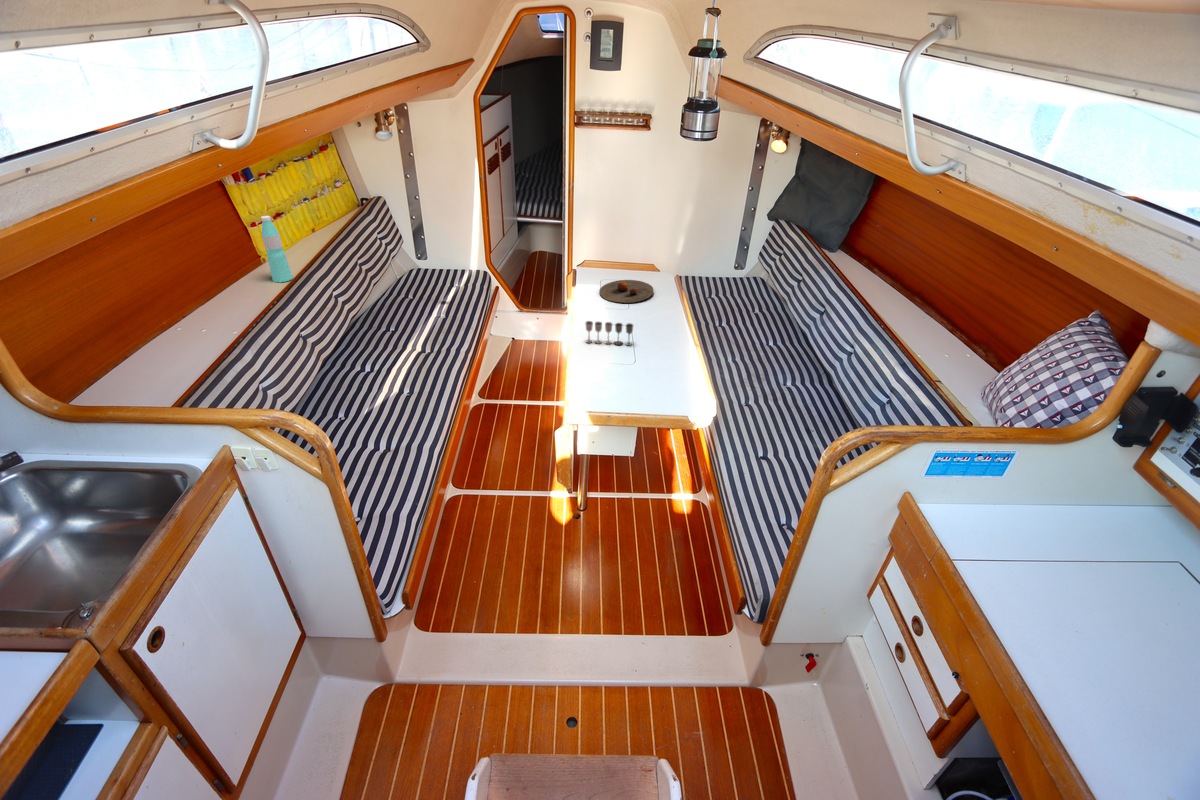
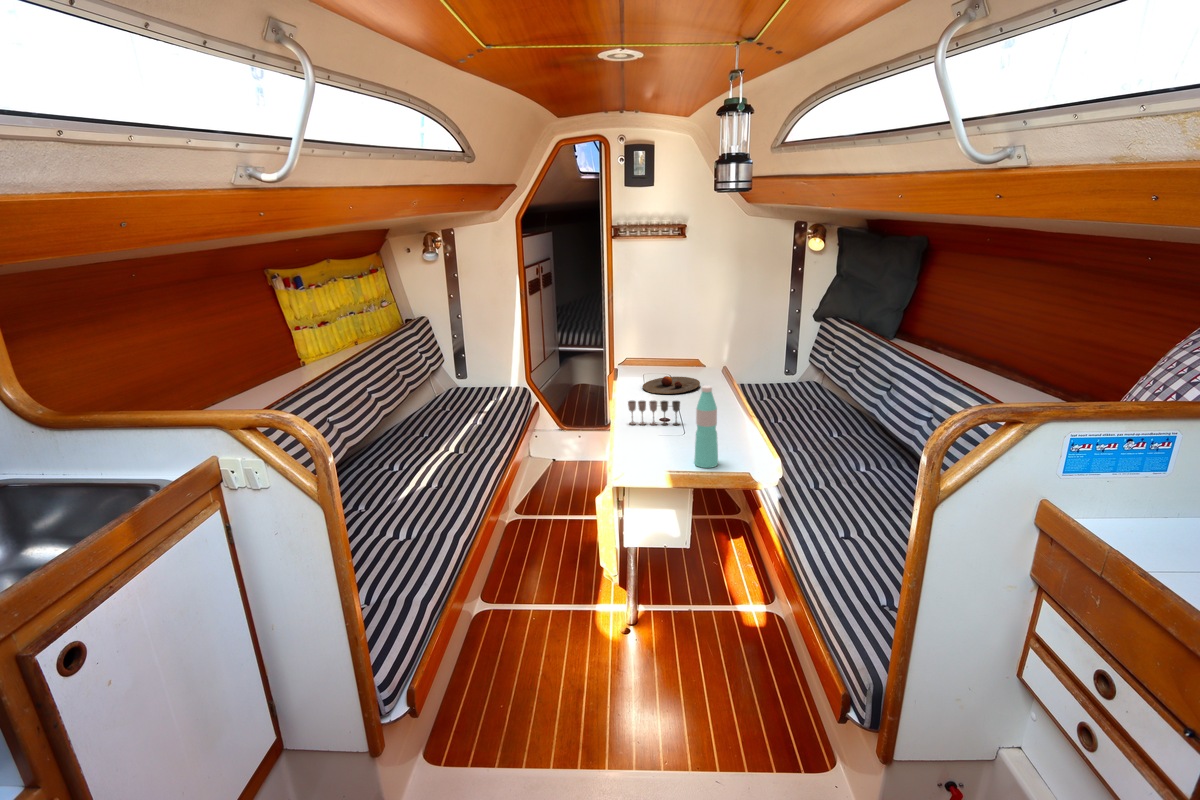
water bottle: present [261,216,293,282] -> present [694,385,718,468]

